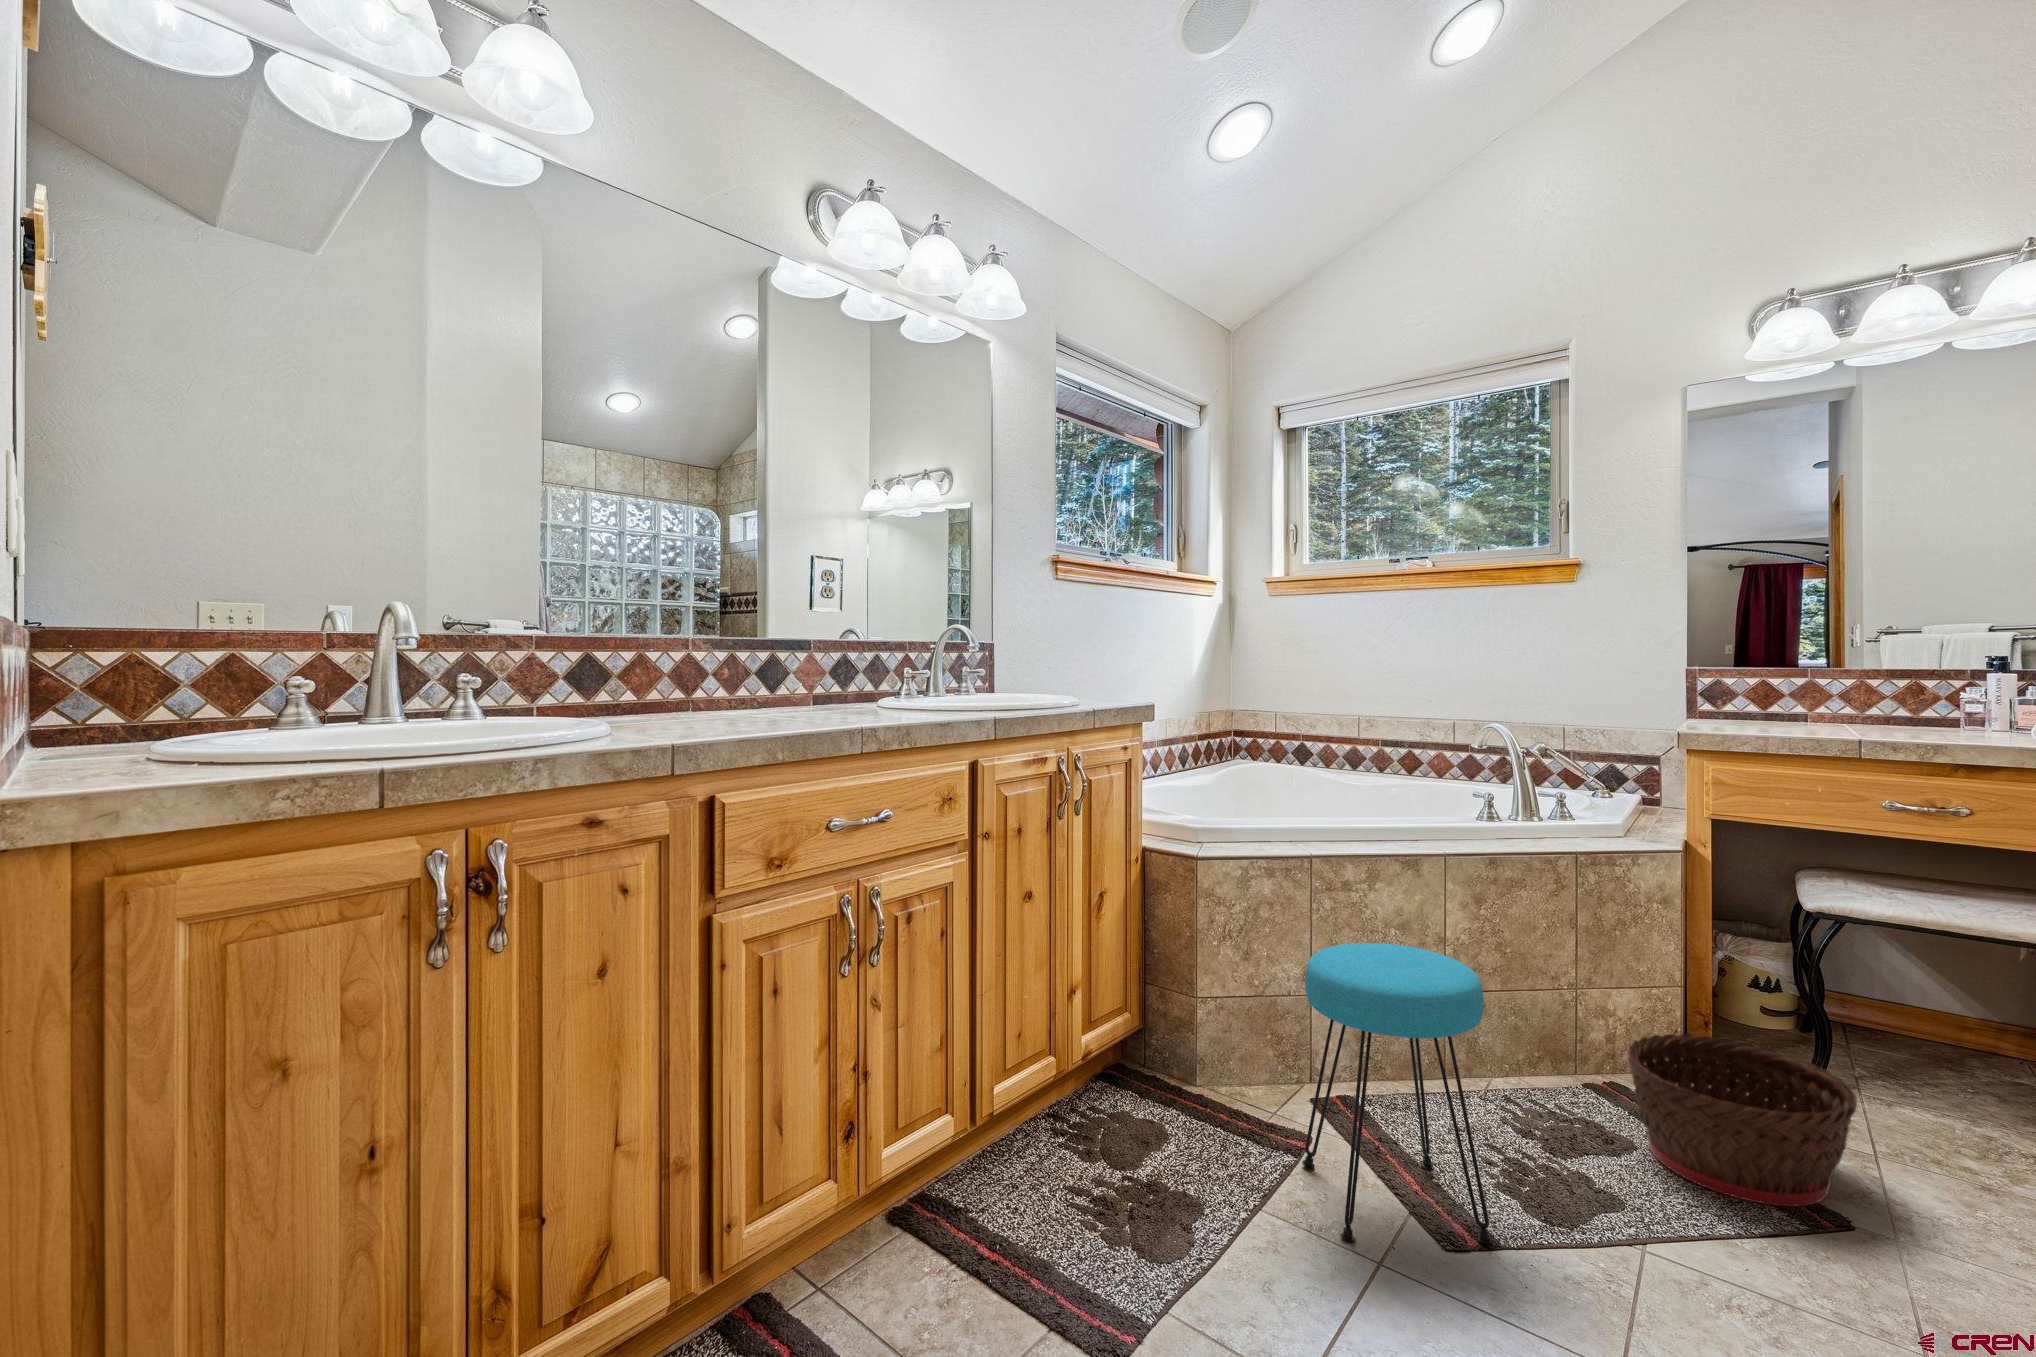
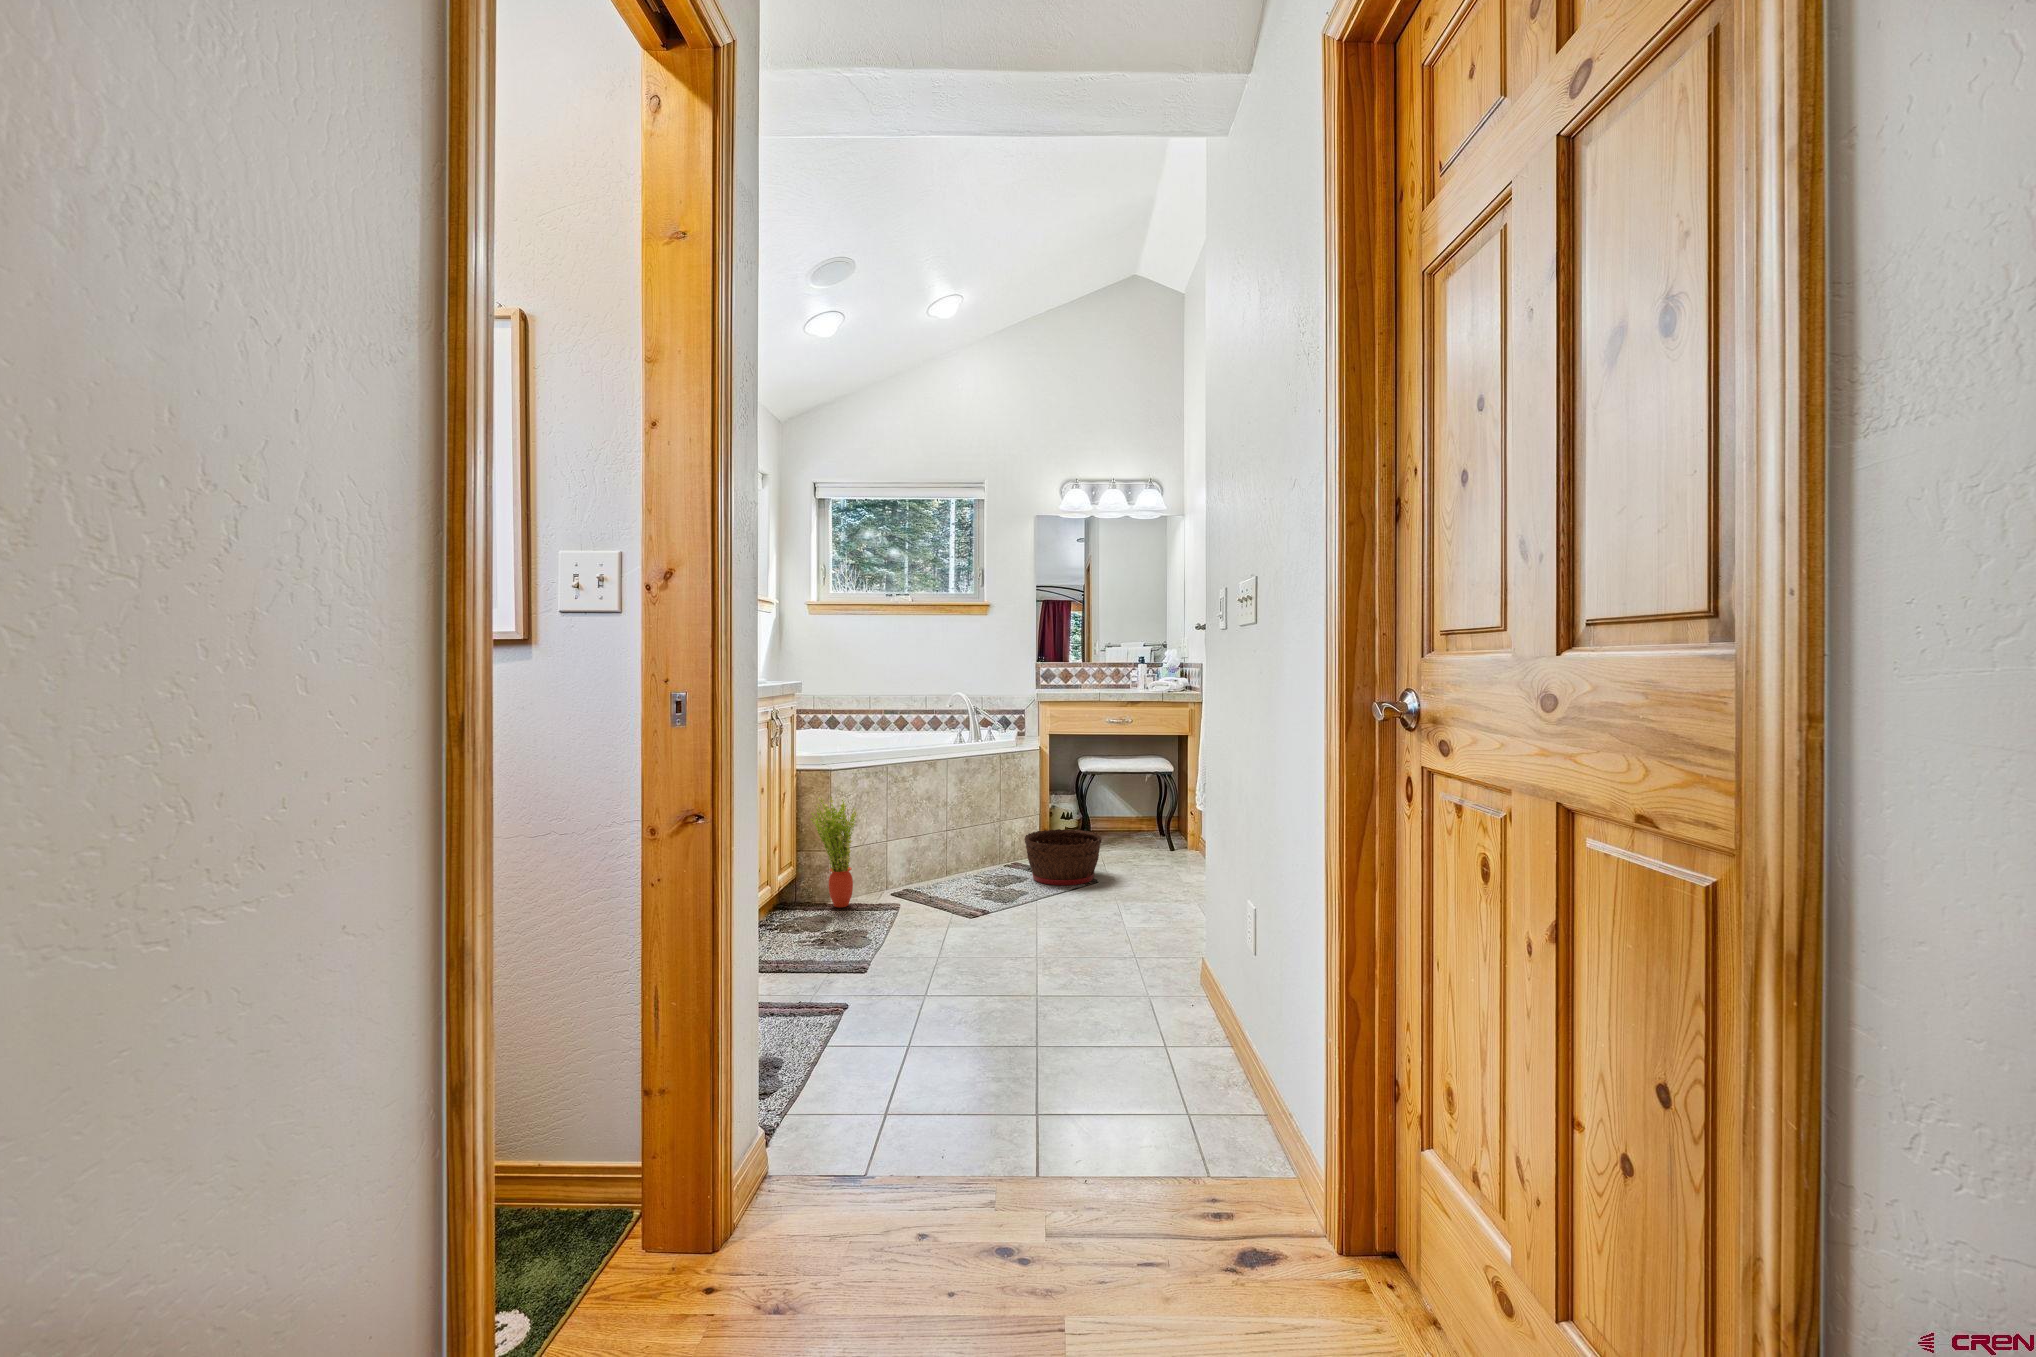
potted plant: none [1141,905,1230,1118] -> present [811,797,857,907]
stool: present [1302,943,1492,1243] -> none [902,797,987,922]

